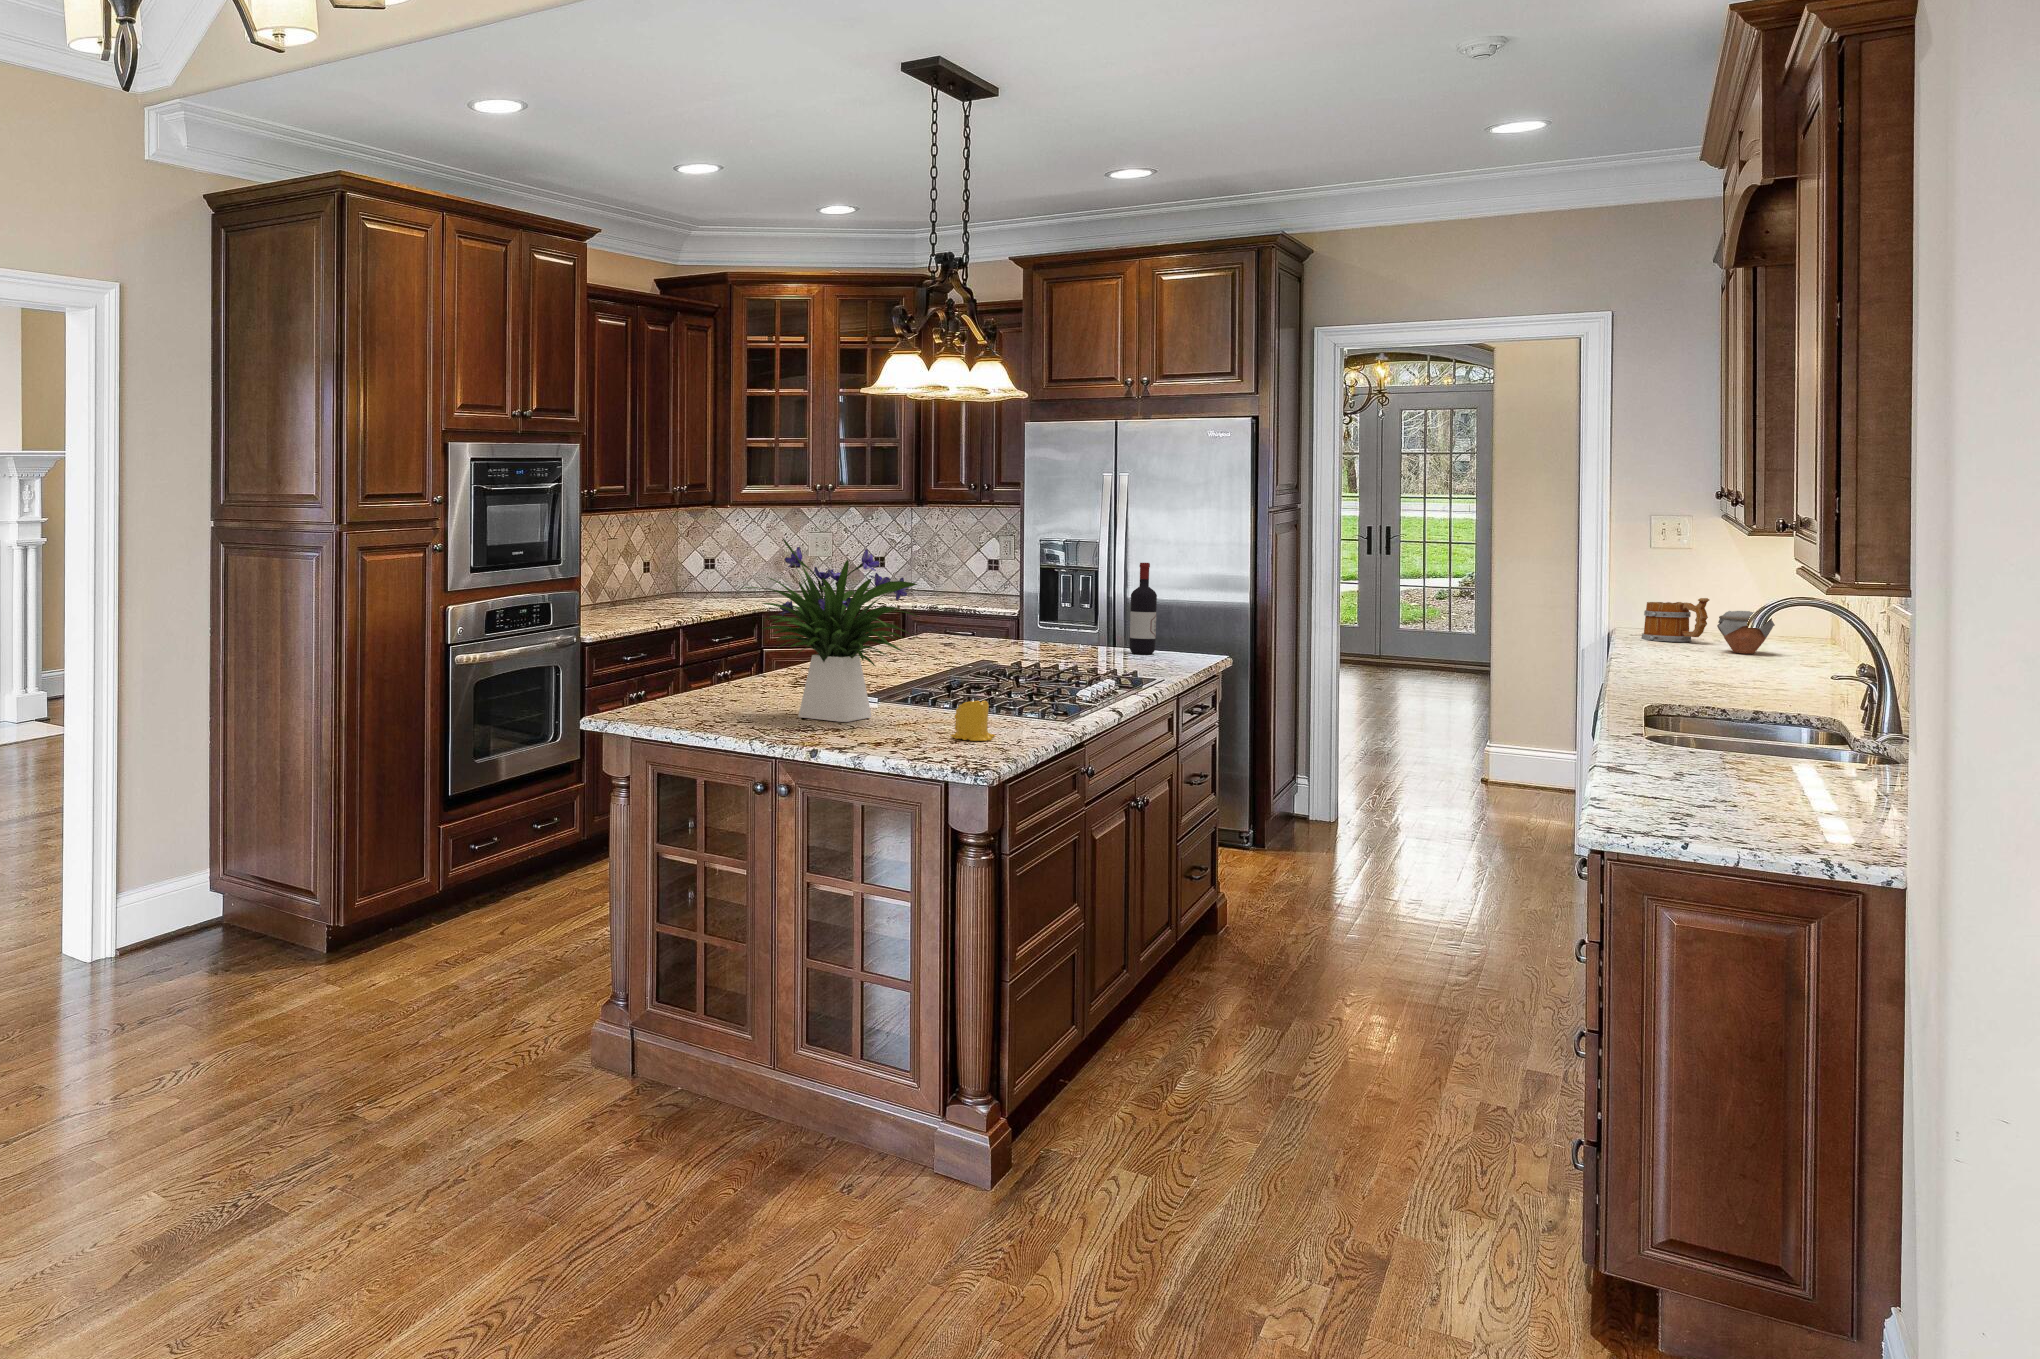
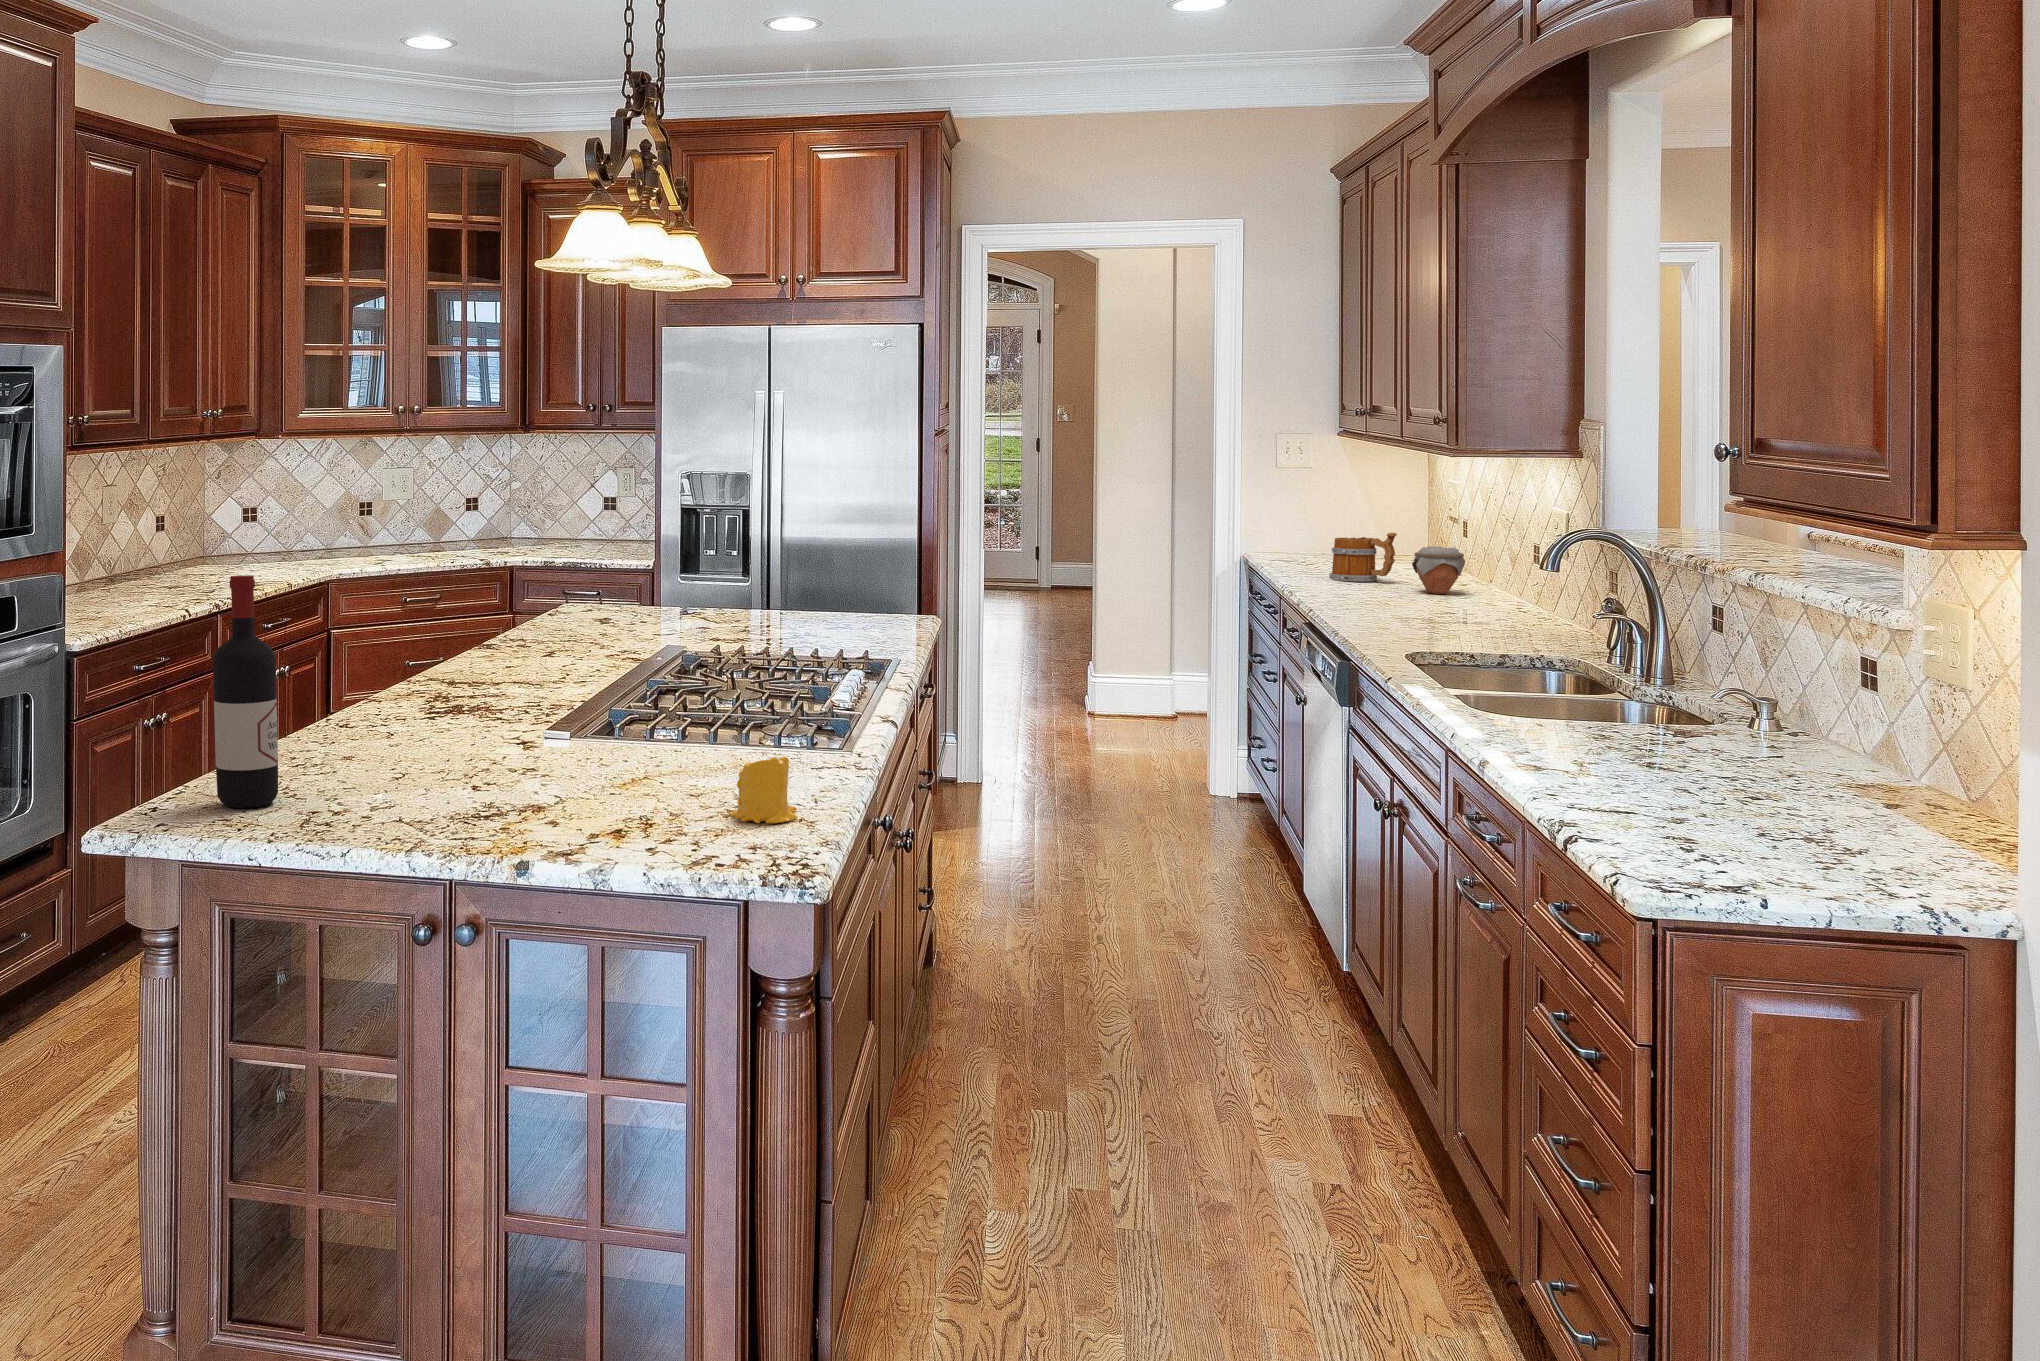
flower arrangement: present [741,538,918,722] -> none [369,496,658,796]
wine bottle: present [1130,563,1157,654] -> present [213,575,278,808]

